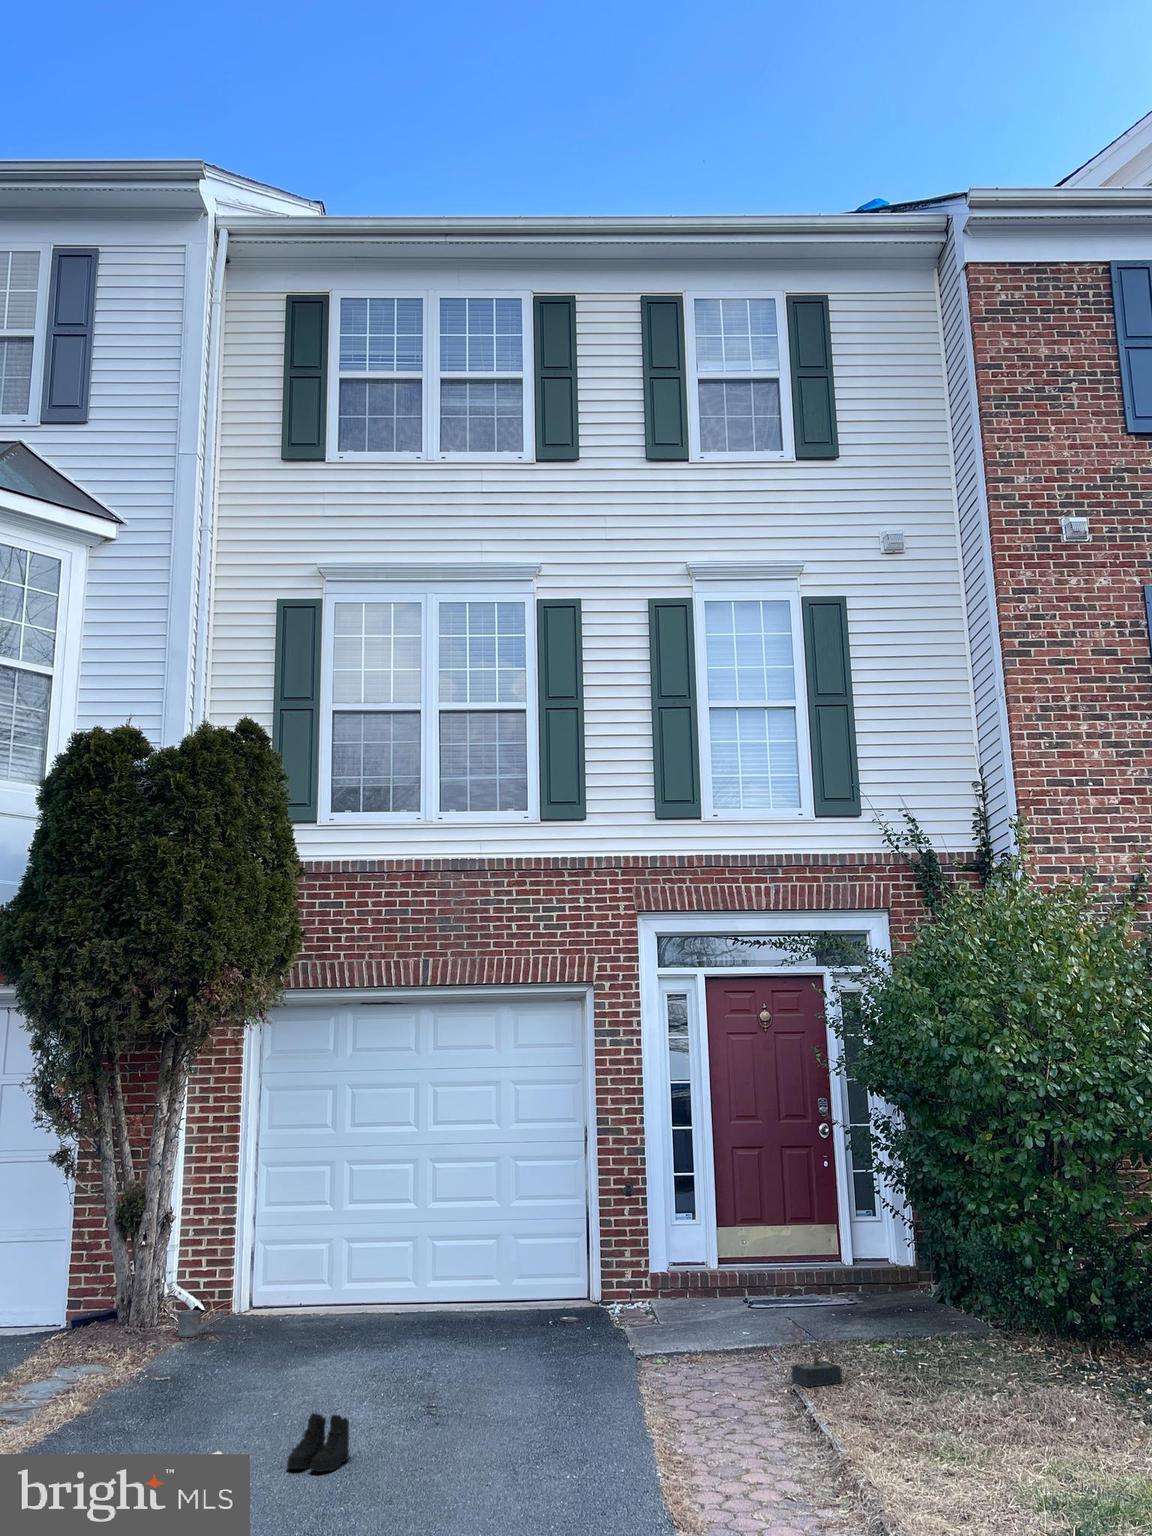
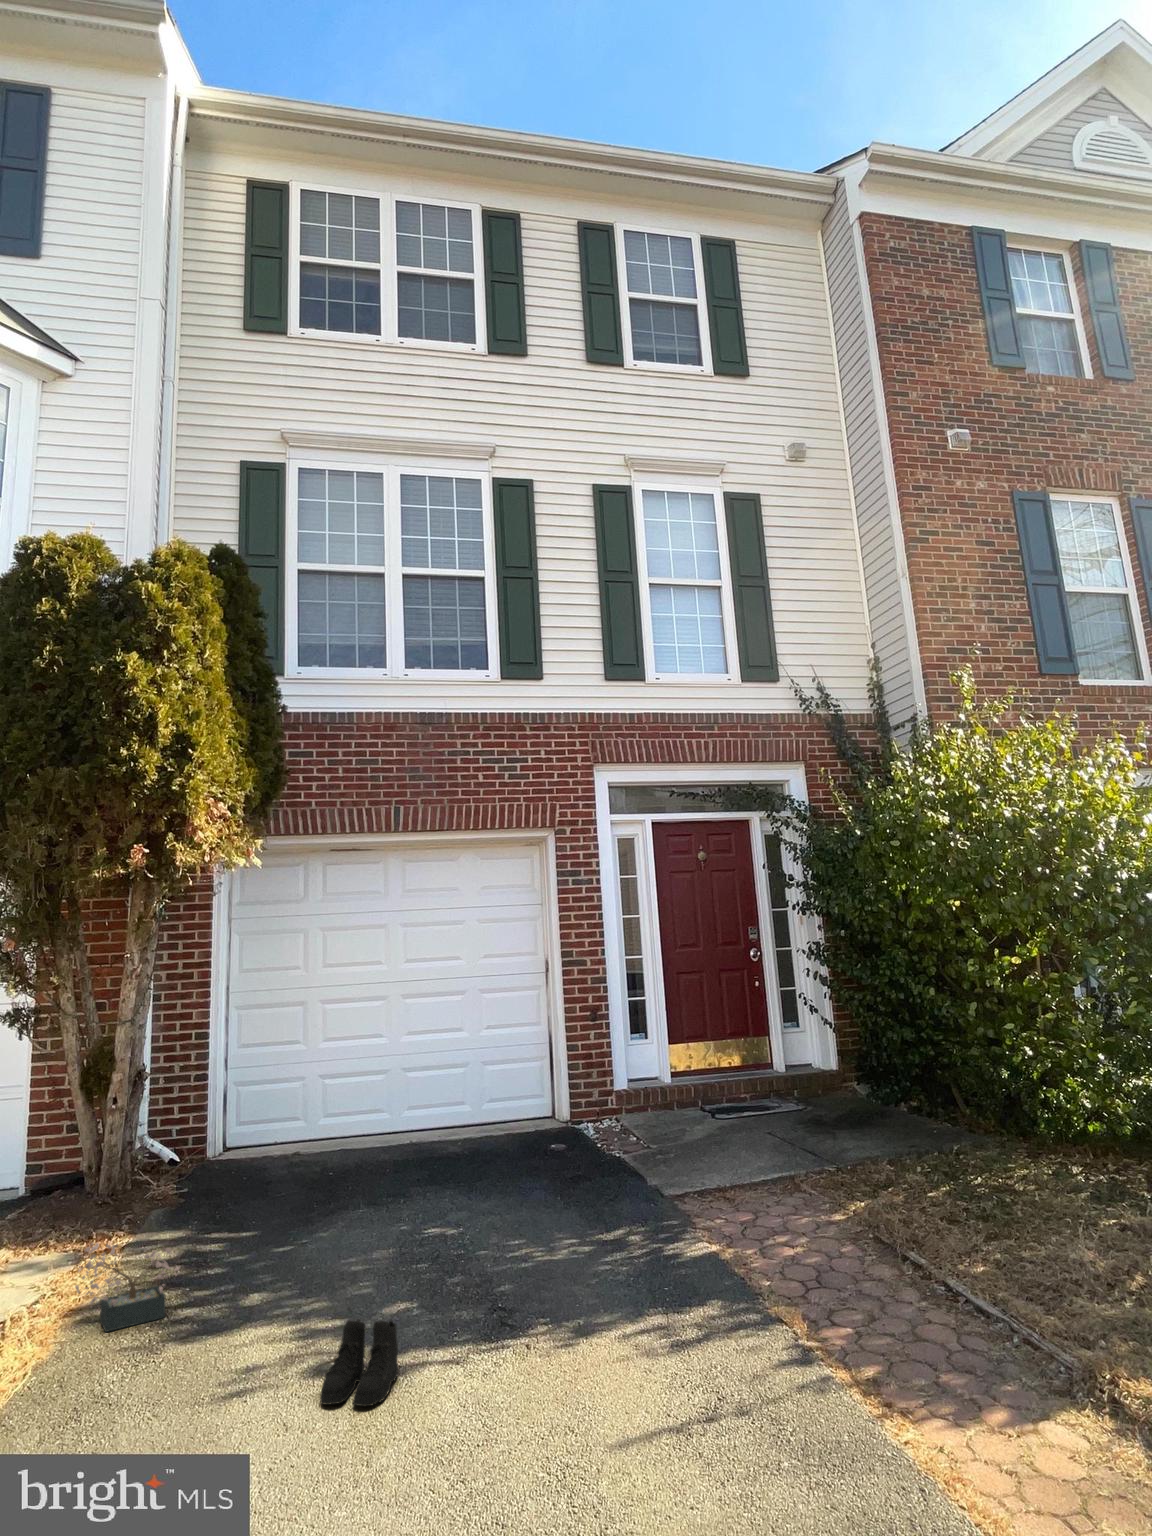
watering can: present [167,1308,227,1337] -> none [138,1159,203,1193]
decorative plant: present [778,1322,844,1387] -> present [75,1243,180,1332]

